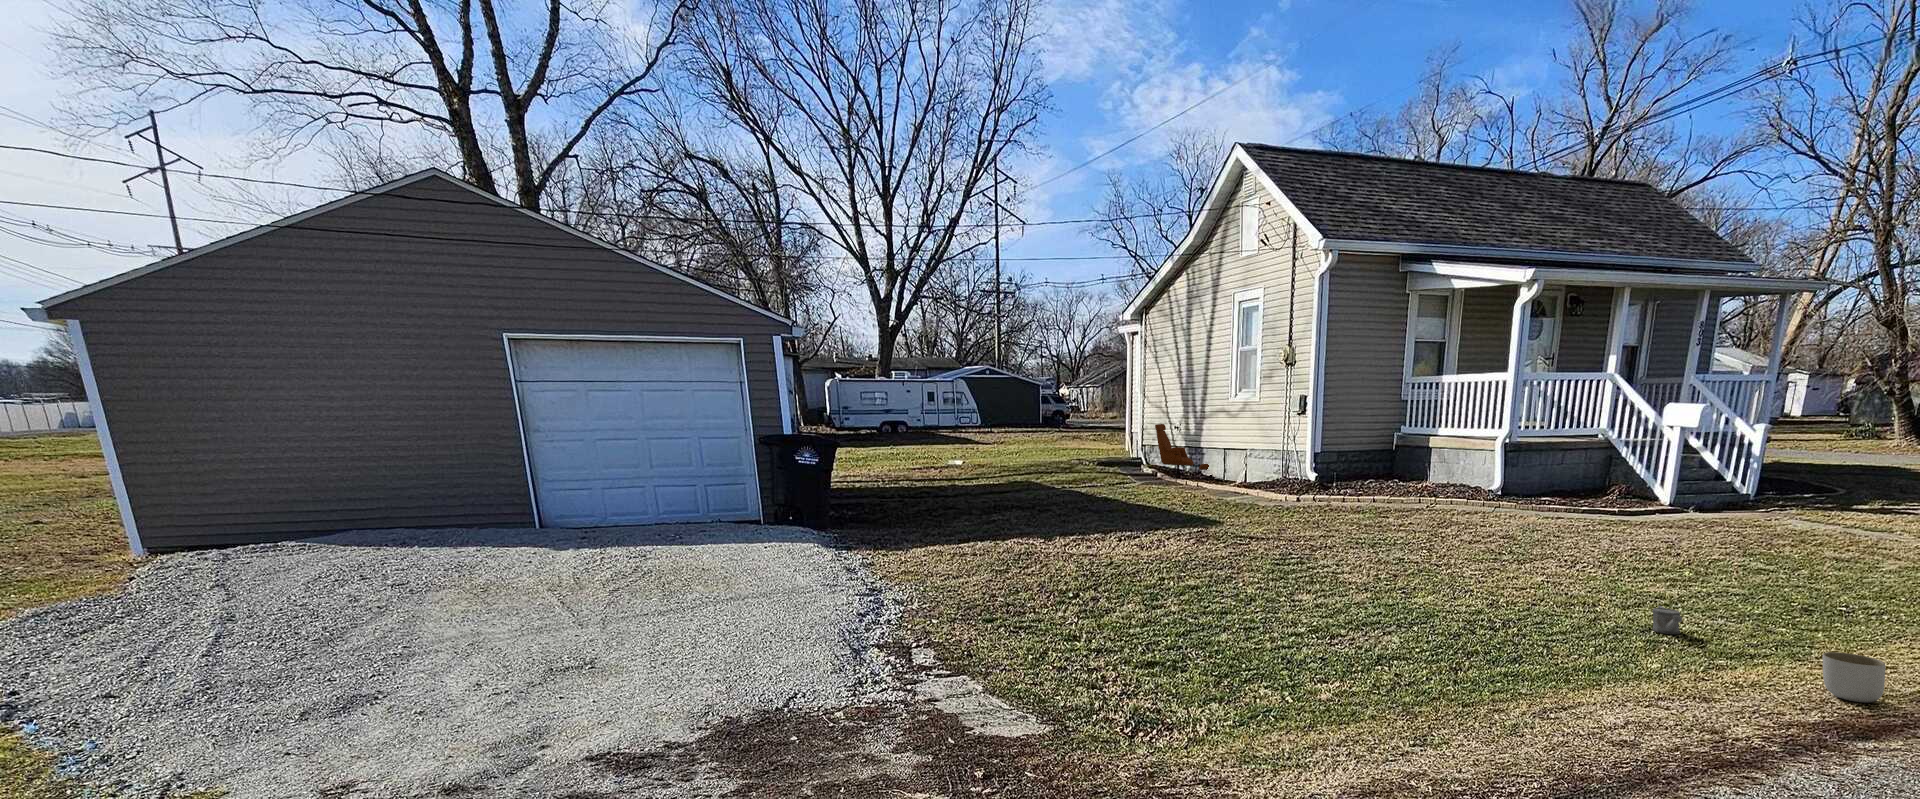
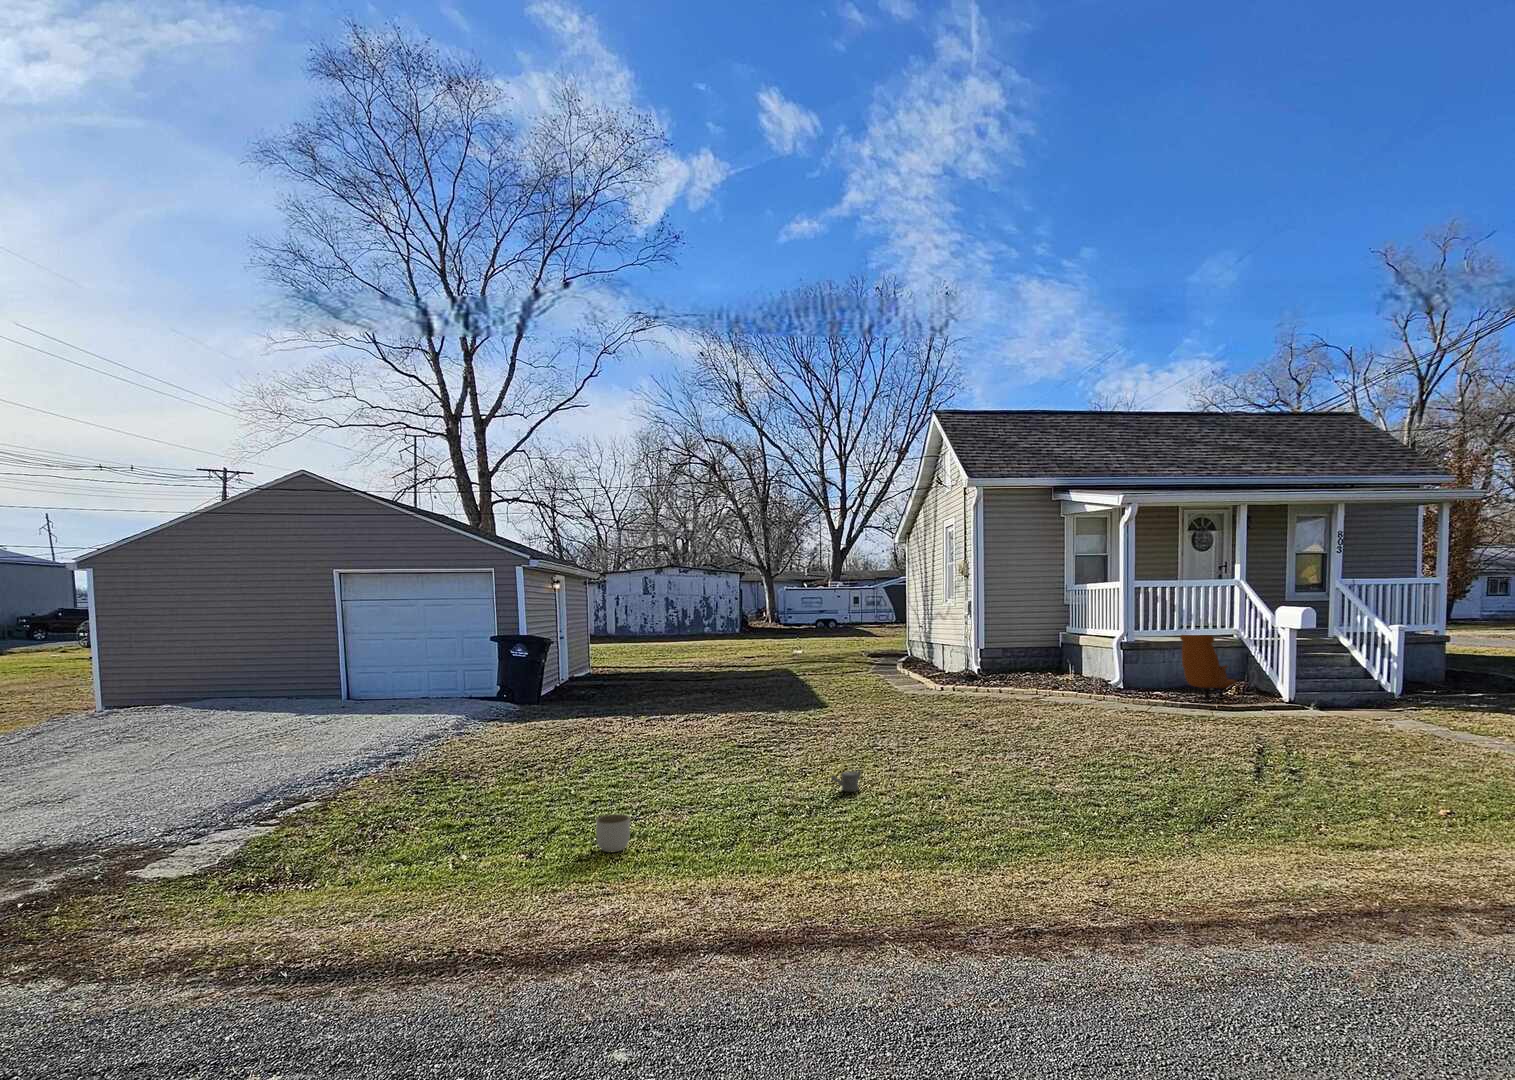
lounge chair: present [1155,424,1223,480] -> present [1180,635,1236,704]
planter: present [1823,652,1885,703] -> present [596,814,630,852]

